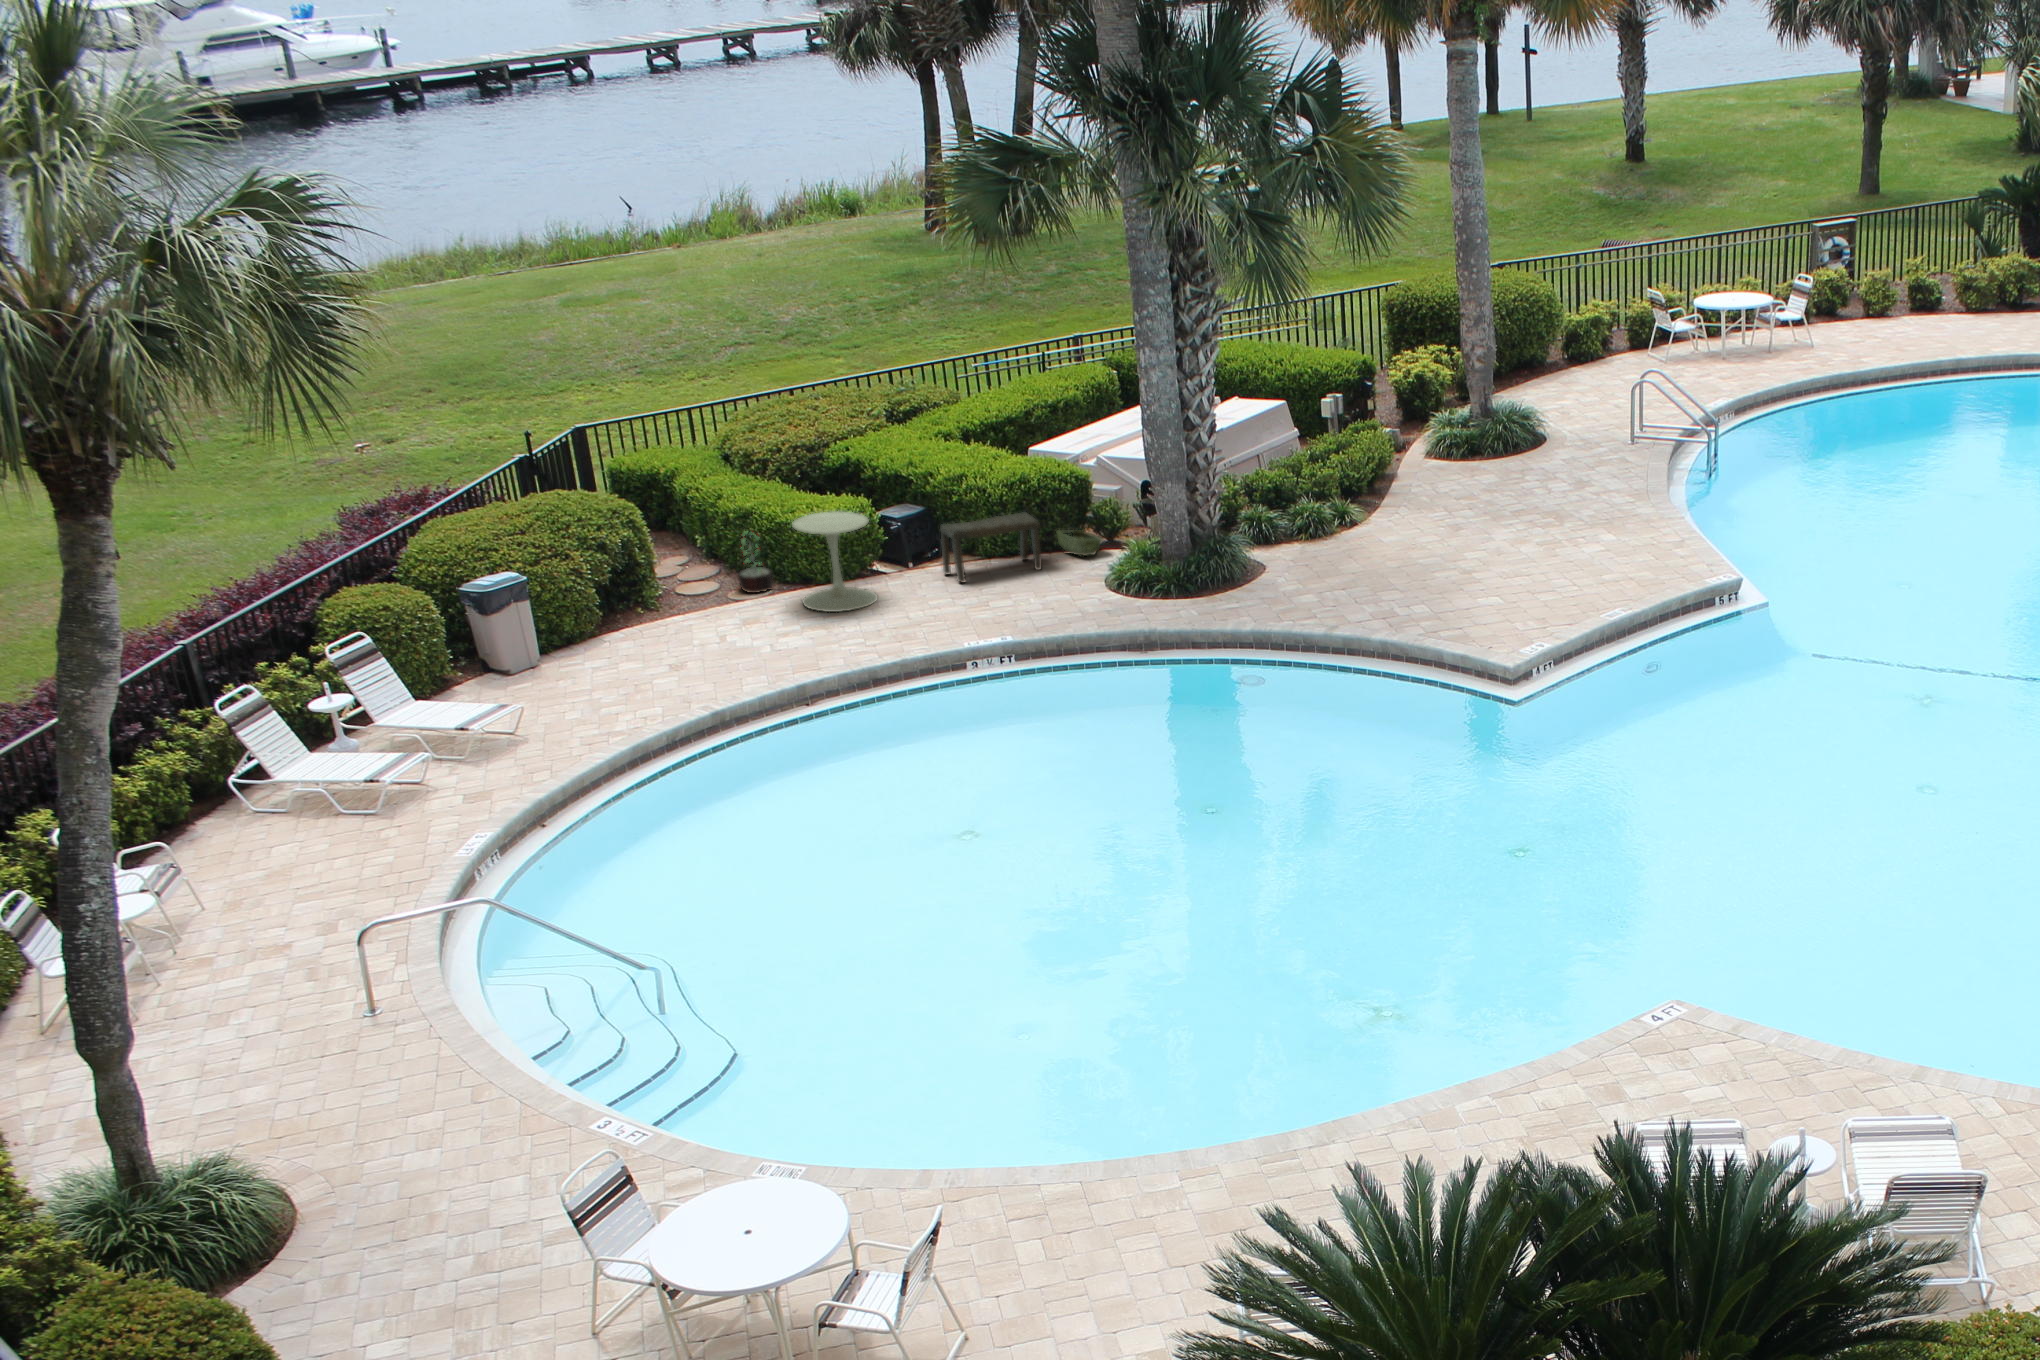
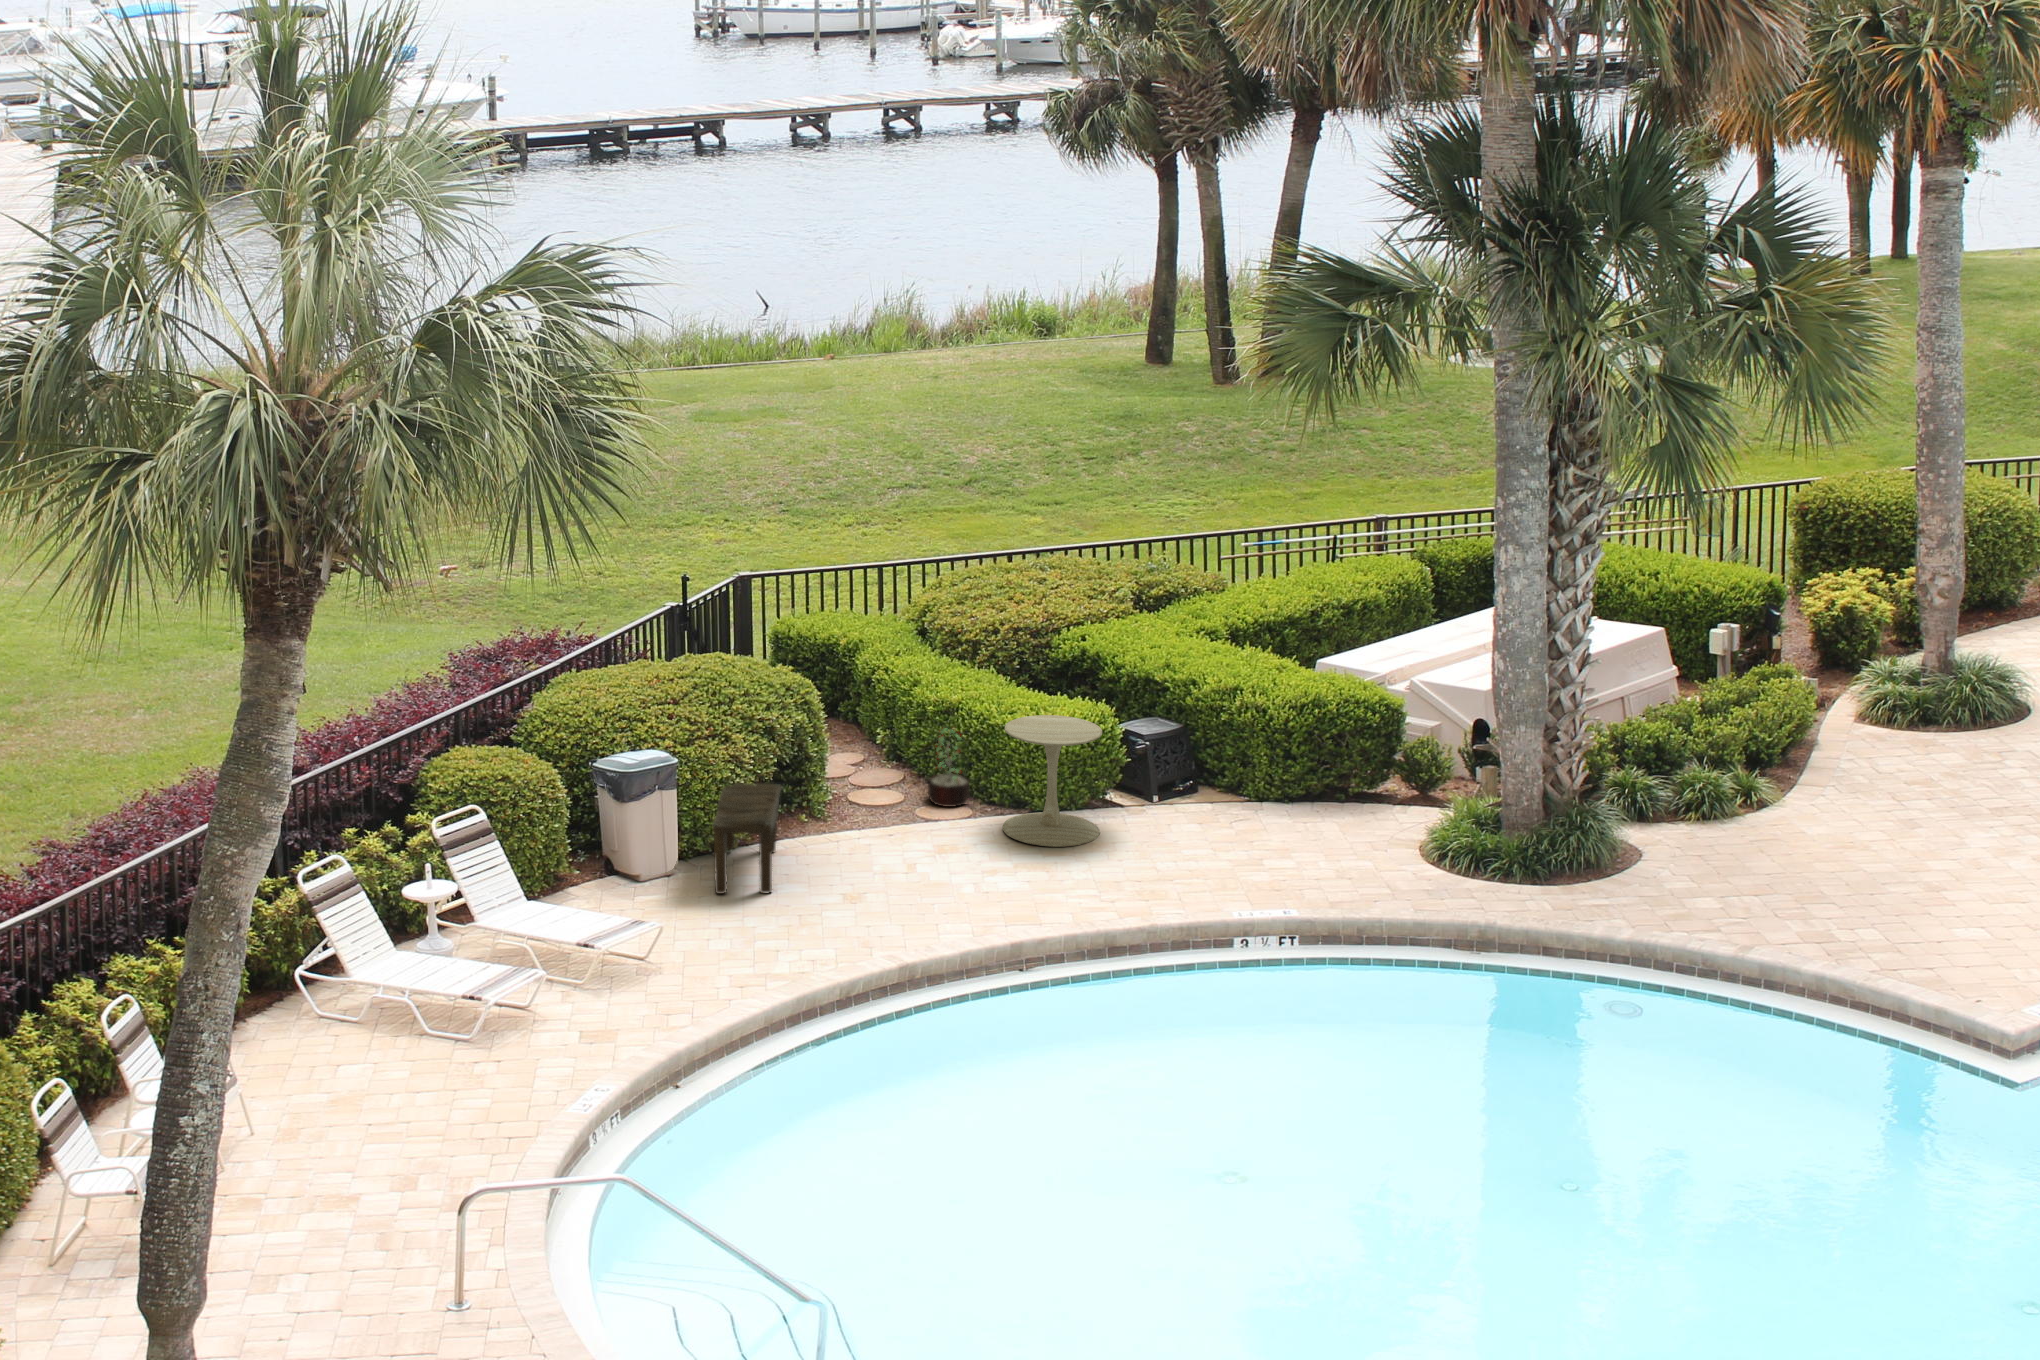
bench: present [940,512,1042,583] -> present [712,783,782,894]
woven basket: present [1057,530,1101,556] -> none [1343,769,1406,808]

